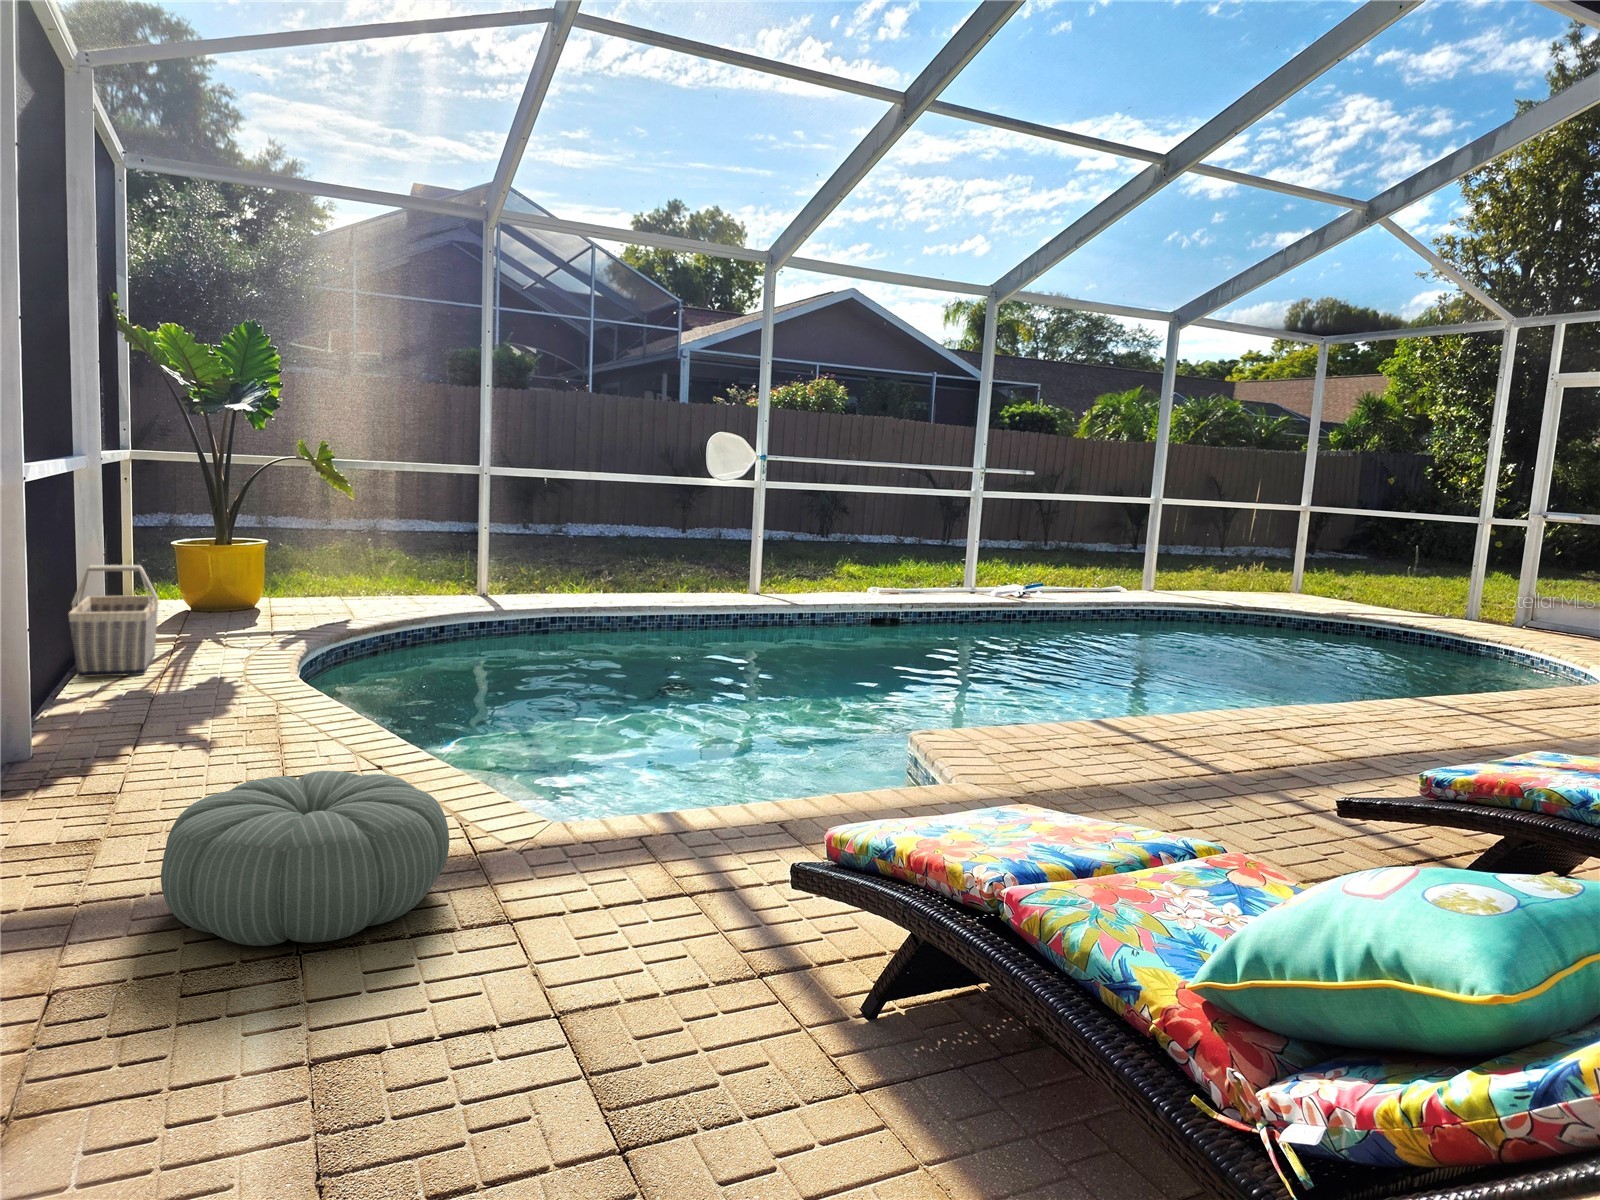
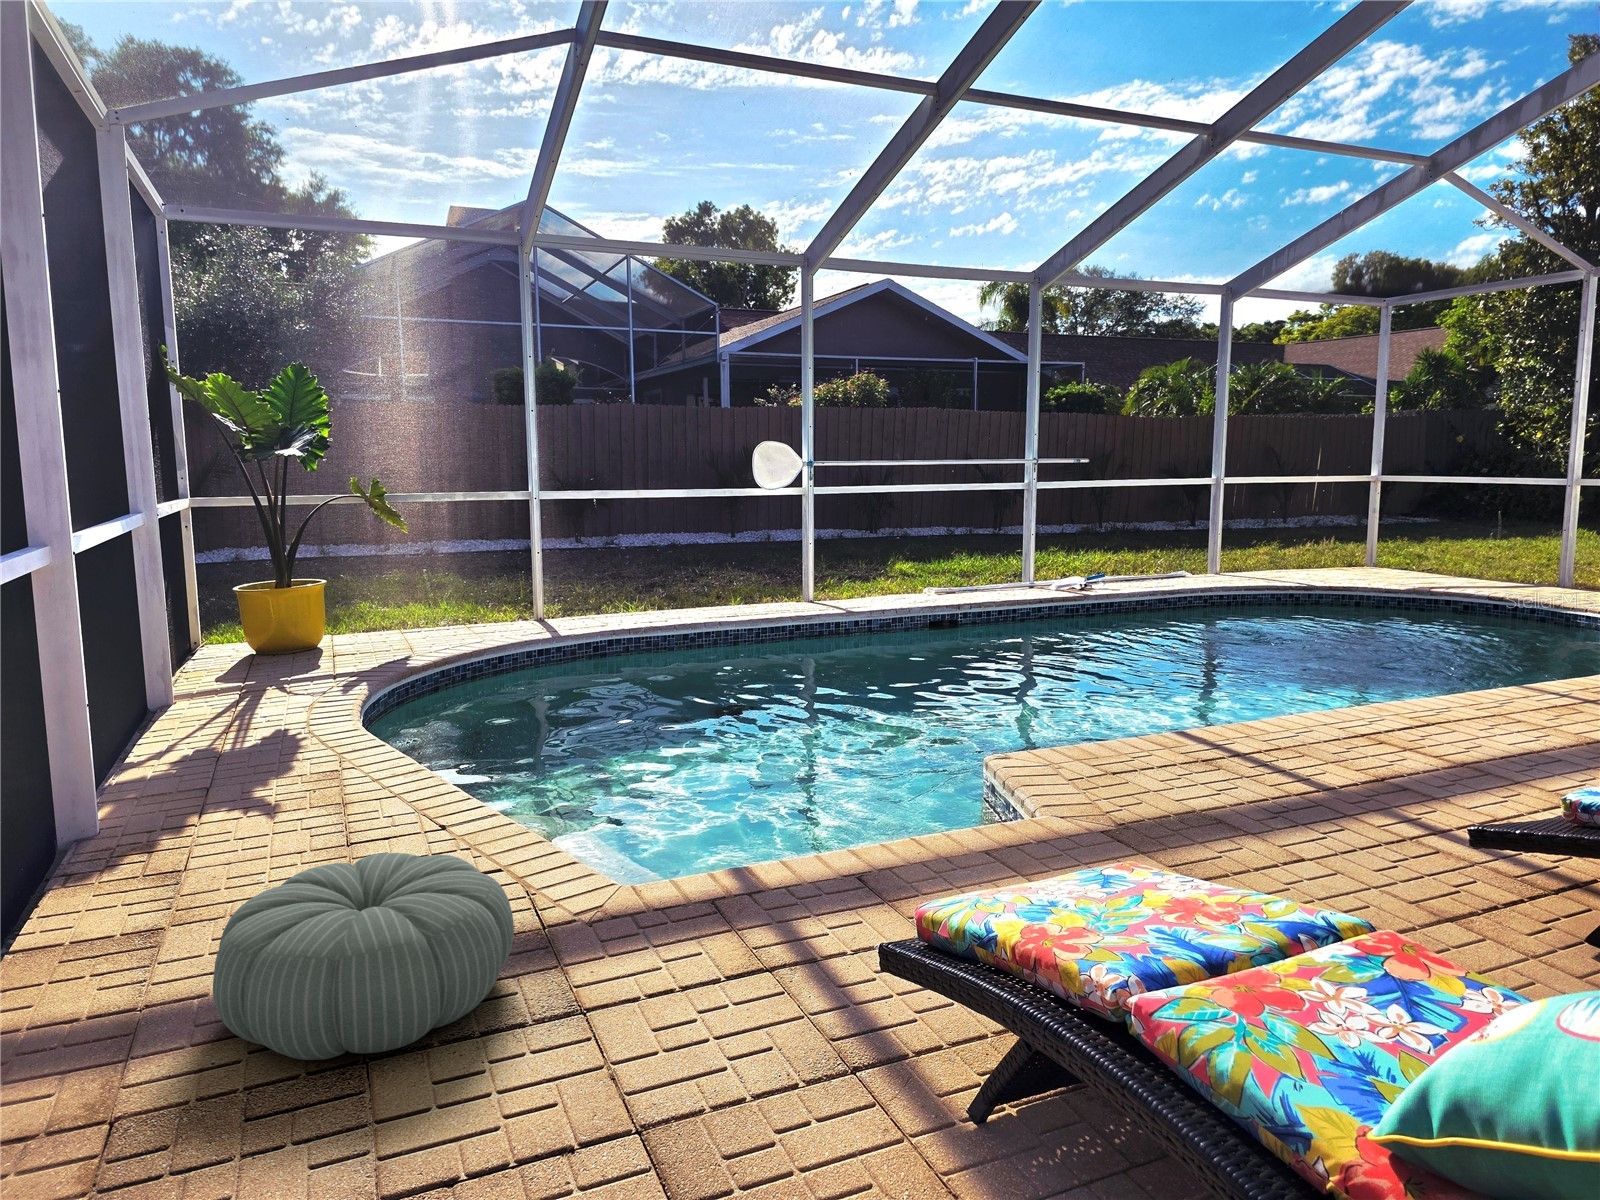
basket: present [69,565,159,677] -> none [137,619,228,735]

